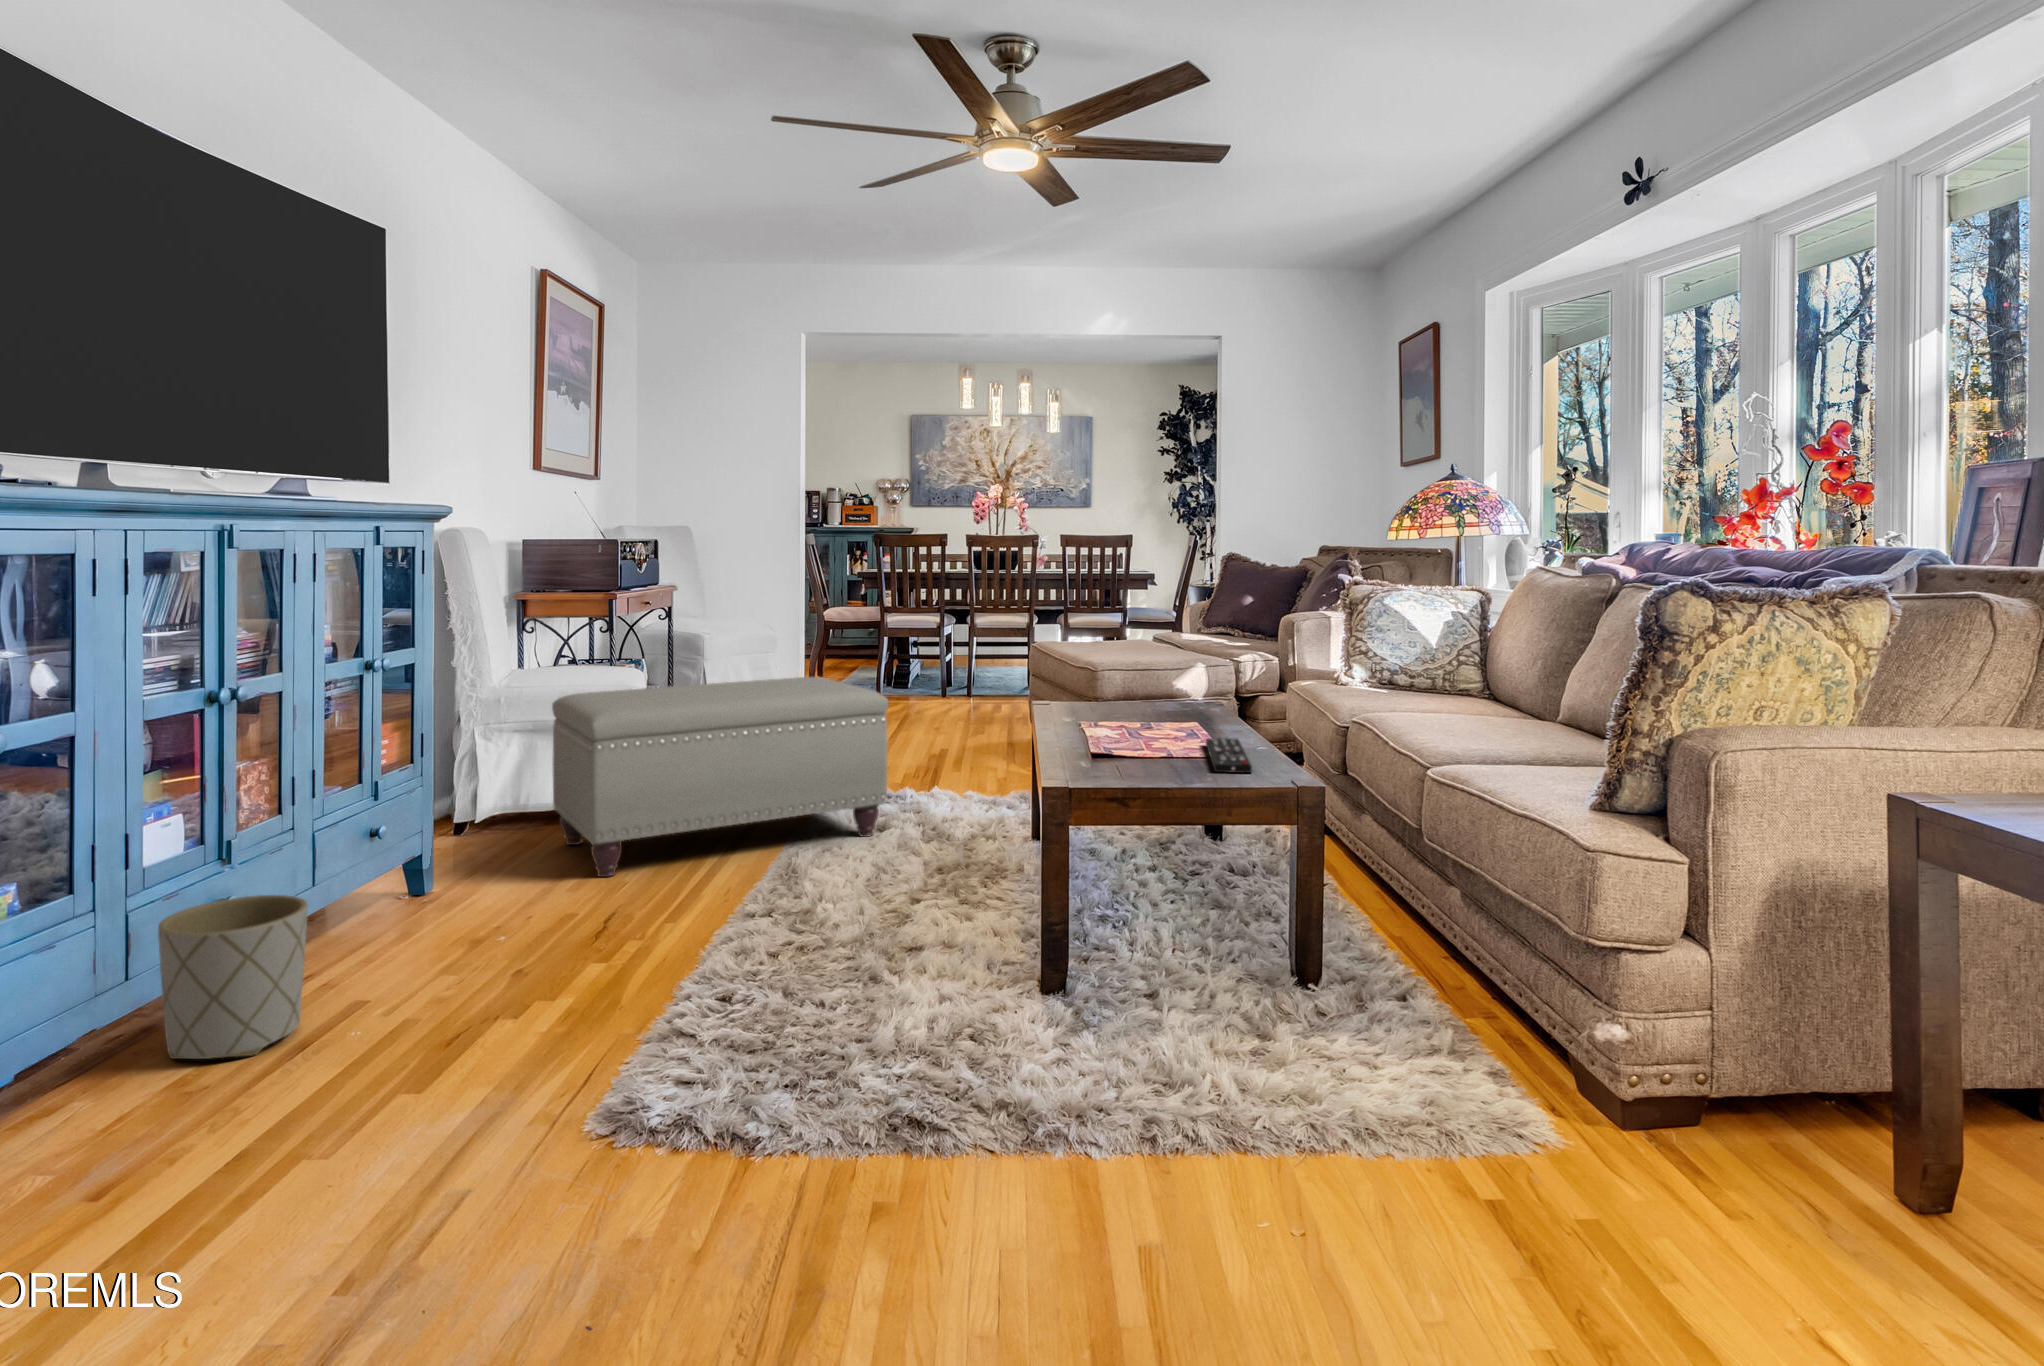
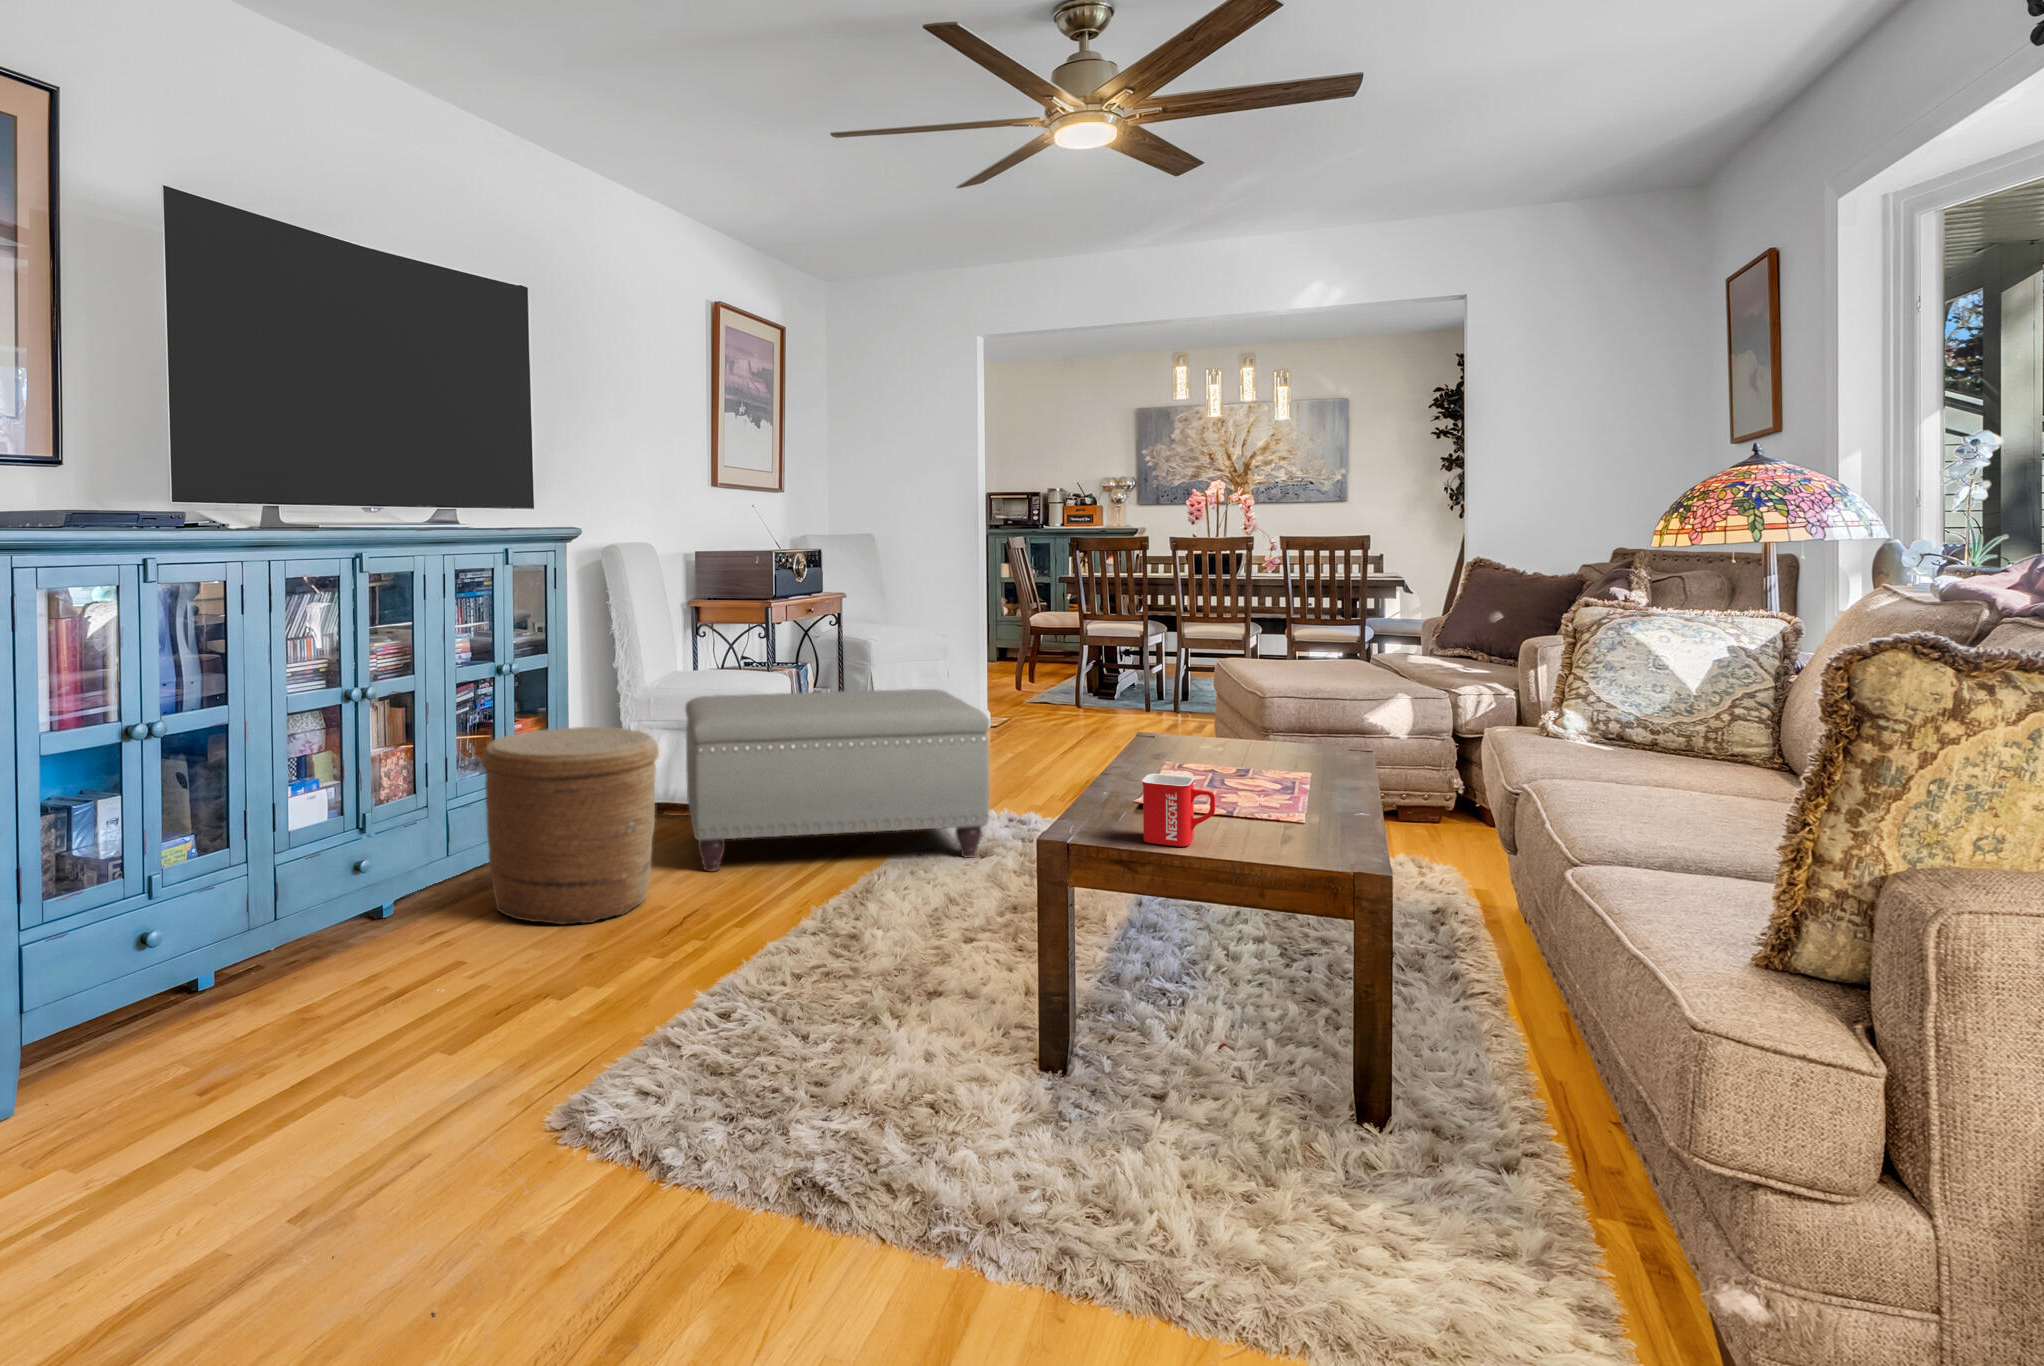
mug: none [1129,722,1189,781] -> present [1142,774,1215,847]
woven basket: none [354,728,567,948] -> present [482,727,659,925]
remote control: present [1206,738,1252,773] -> none [1257,795,1323,846]
planter: present [158,895,308,1059] -> none [294,863,405,1000]

